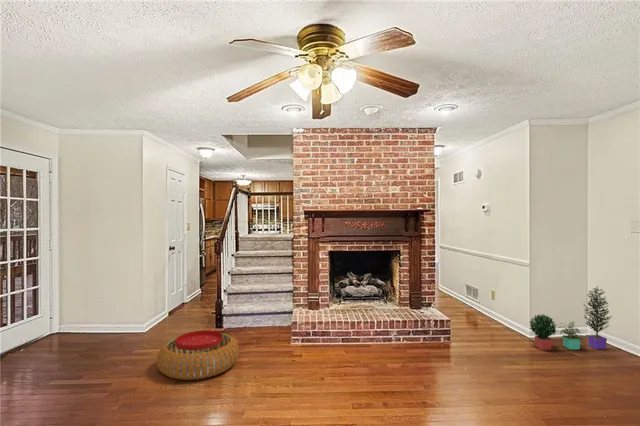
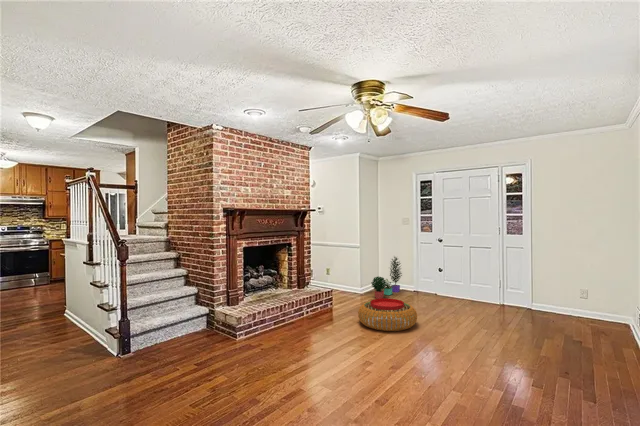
pouf: present [157,330,239,380] -> present [358,298,417,331]

